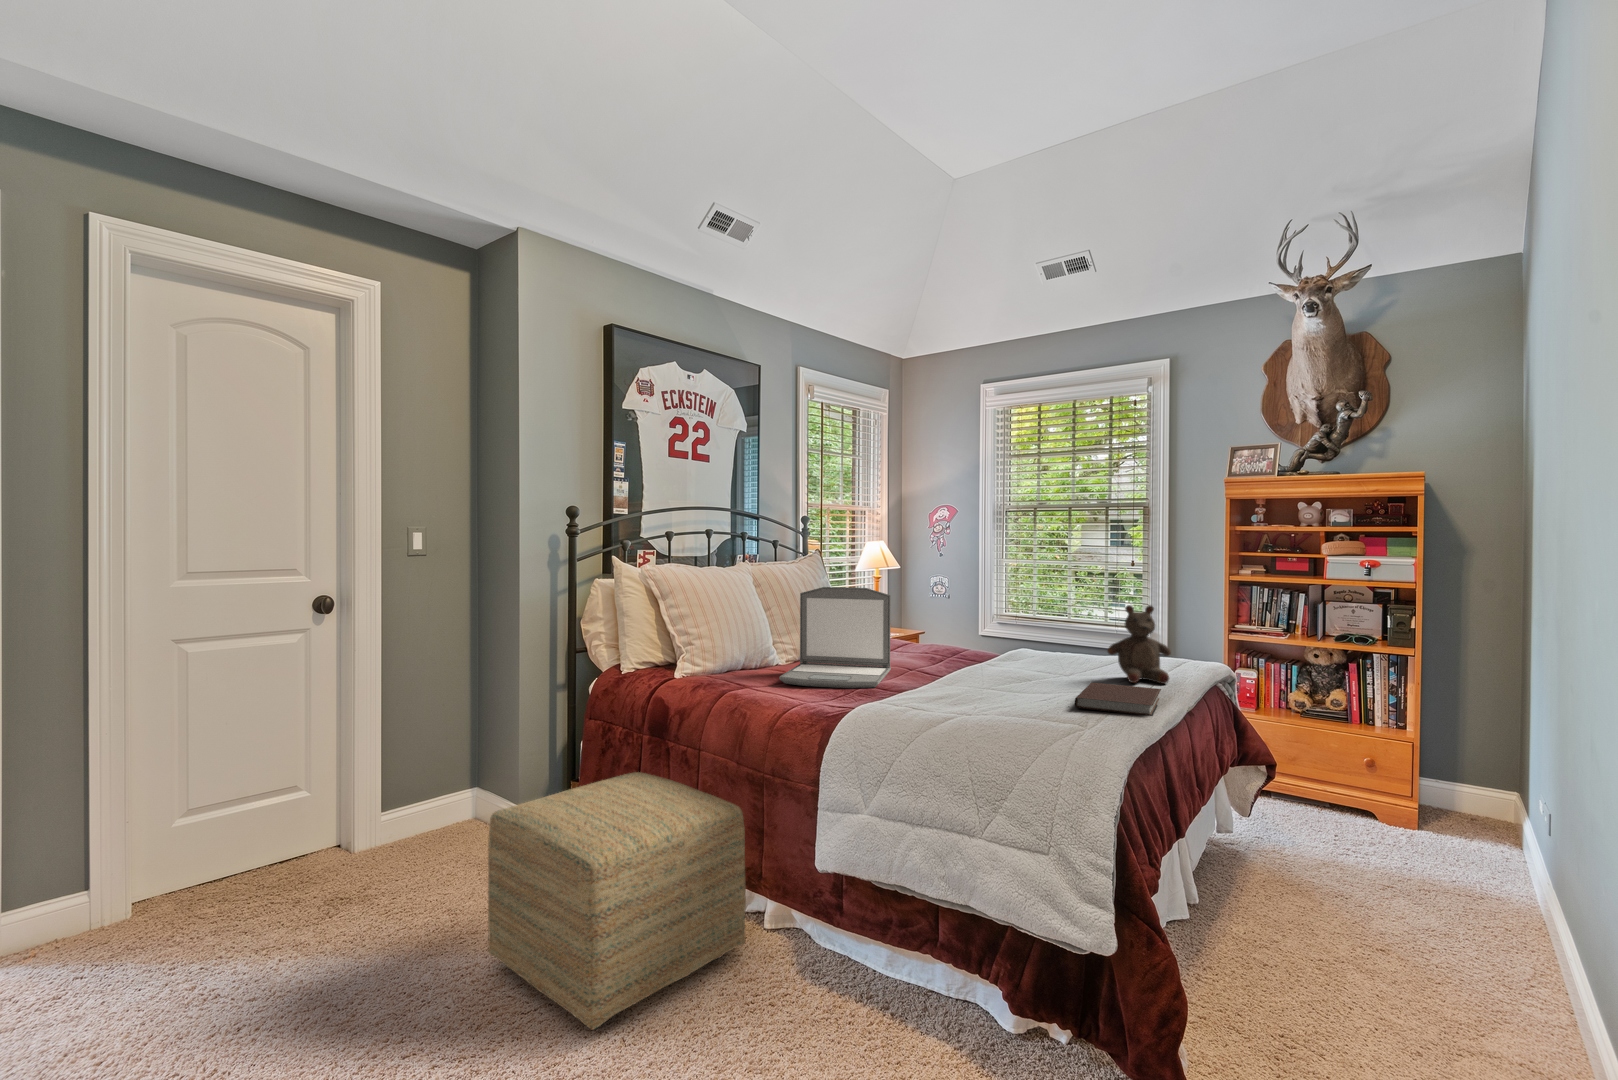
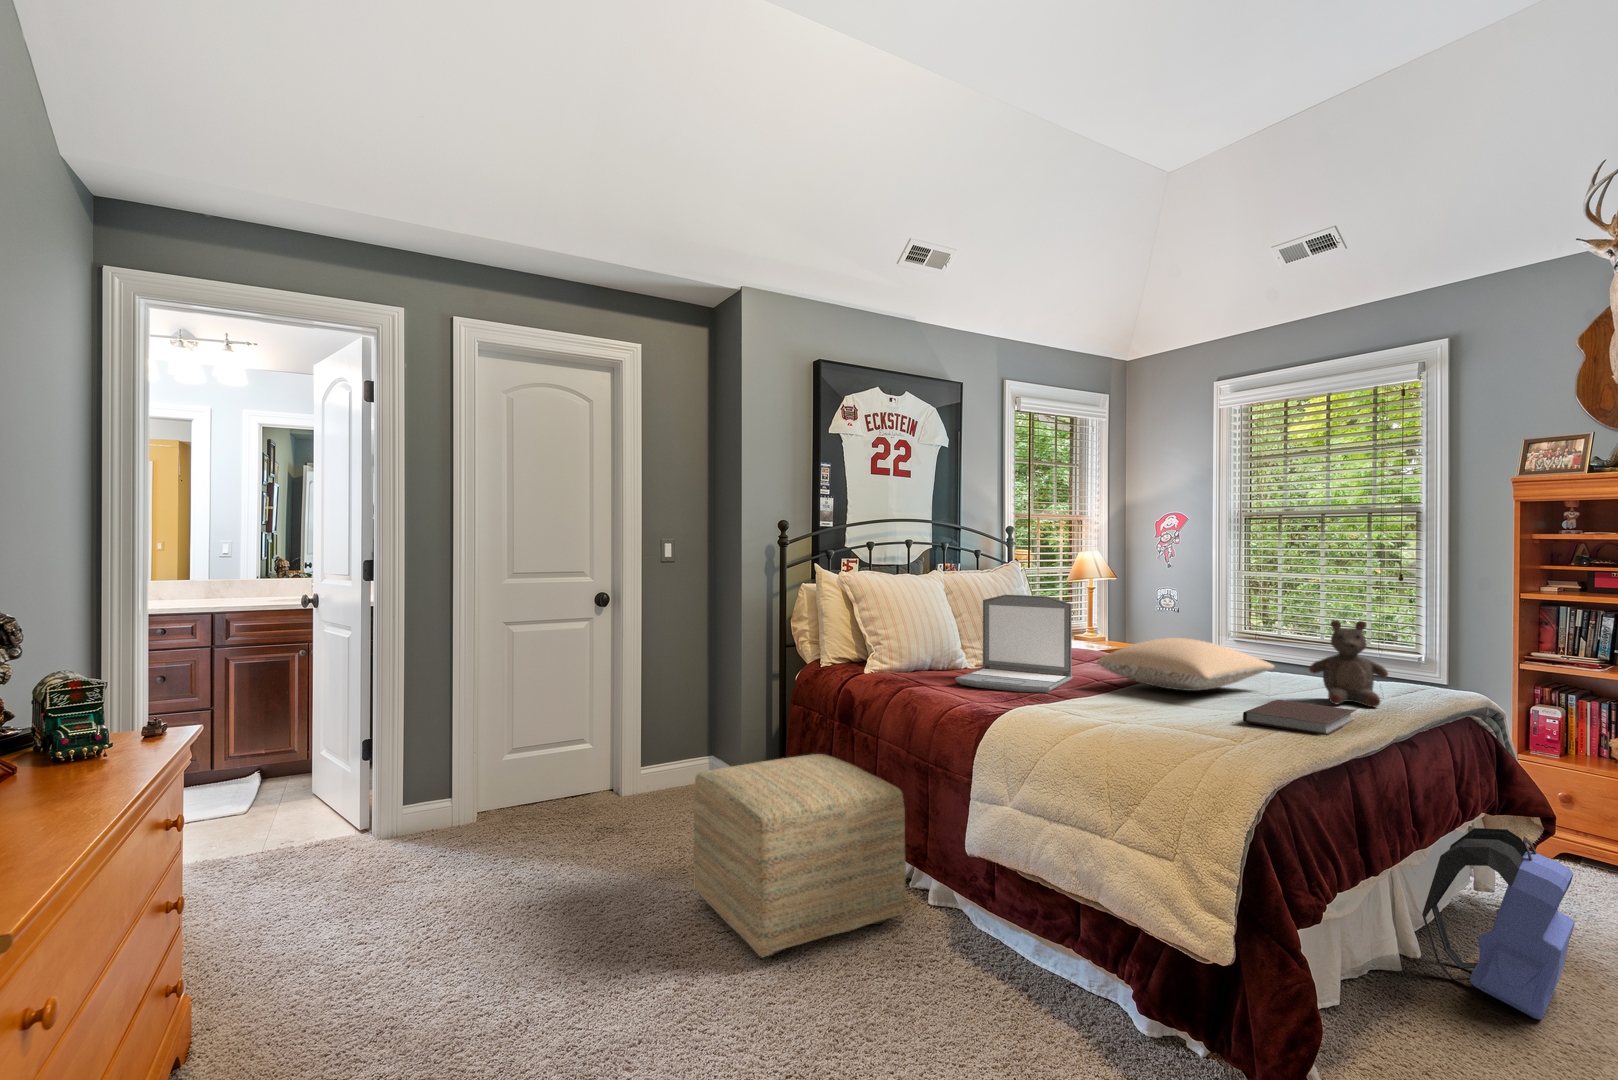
pillow: none [919,626,1073,676] -> present [1097,638,1275,691]
backpack: none [1205,784,1319,948] -> present [1422,828,1574,1019]

